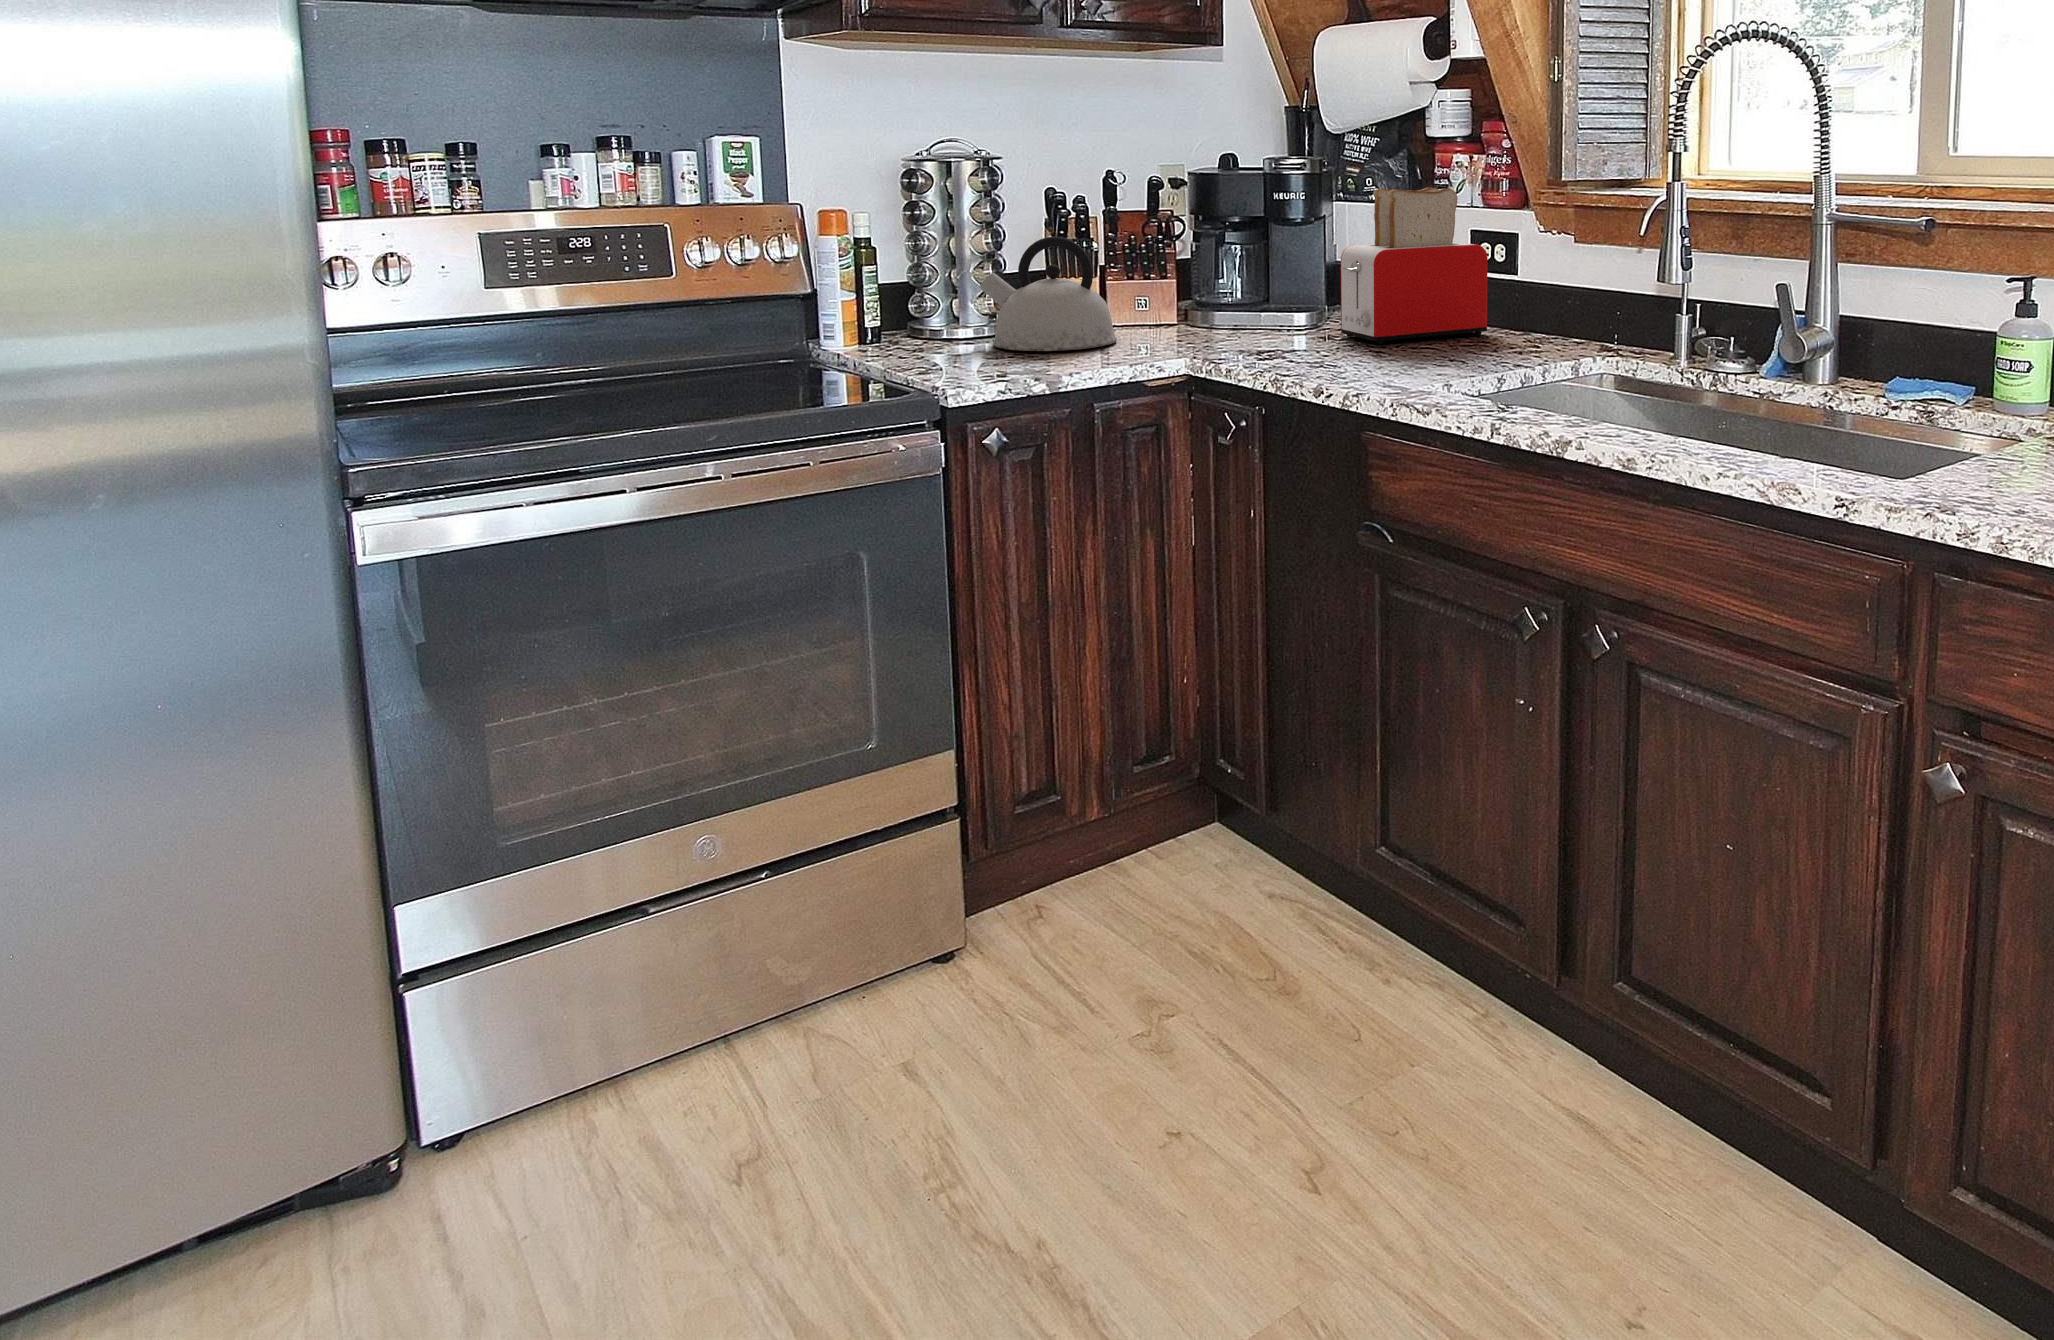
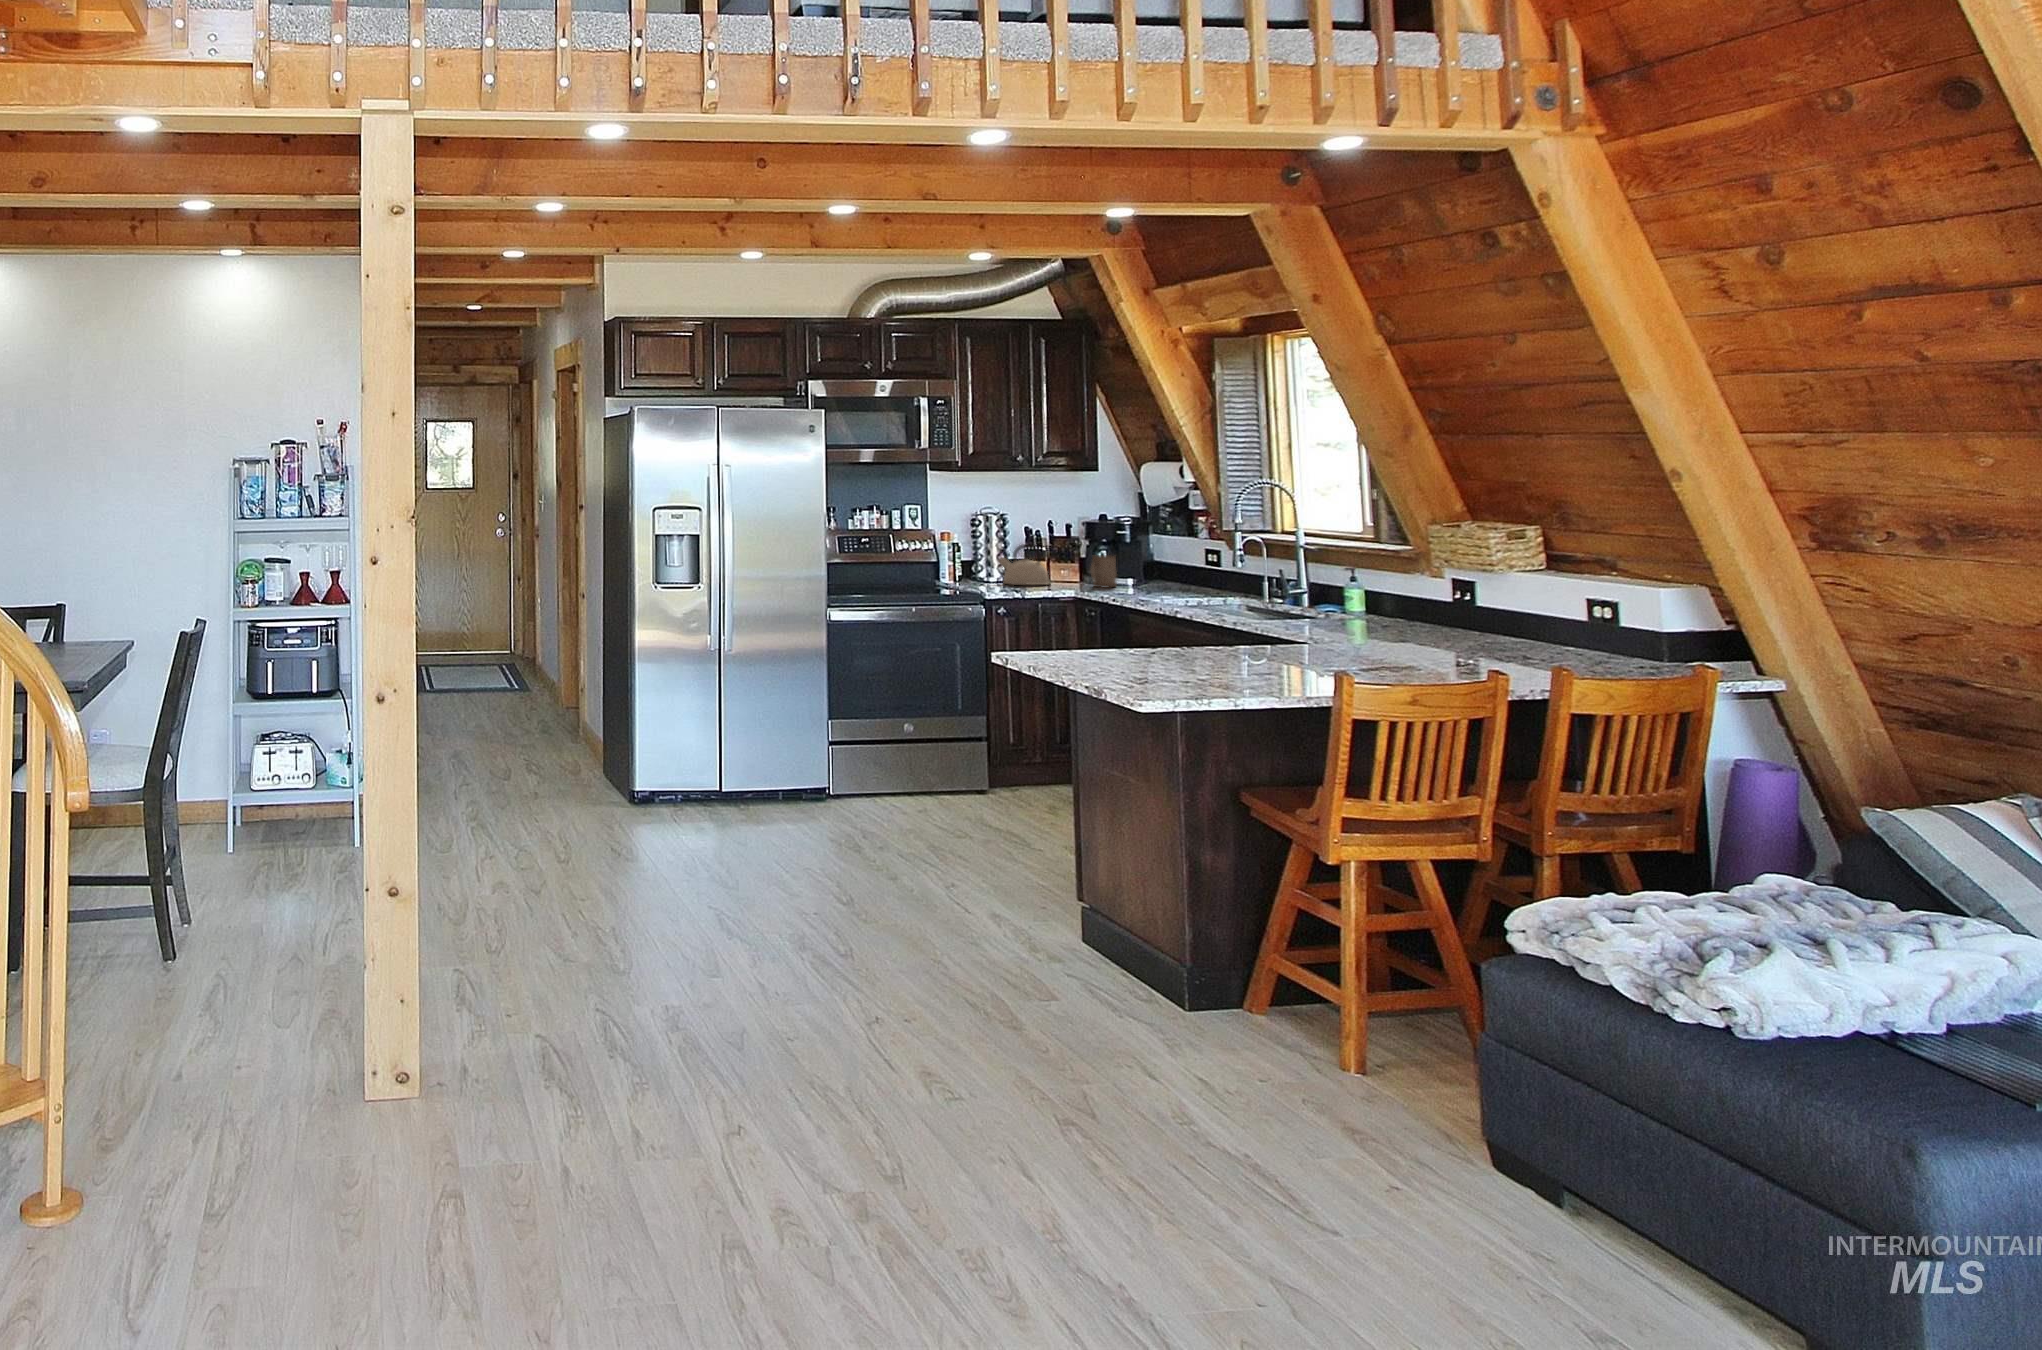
toaster: present [1341,188,1488,344] -> none [1141,530,1206,590]
mug: none [1221,258,1282,345] -> present [1090,555,1117,588]

